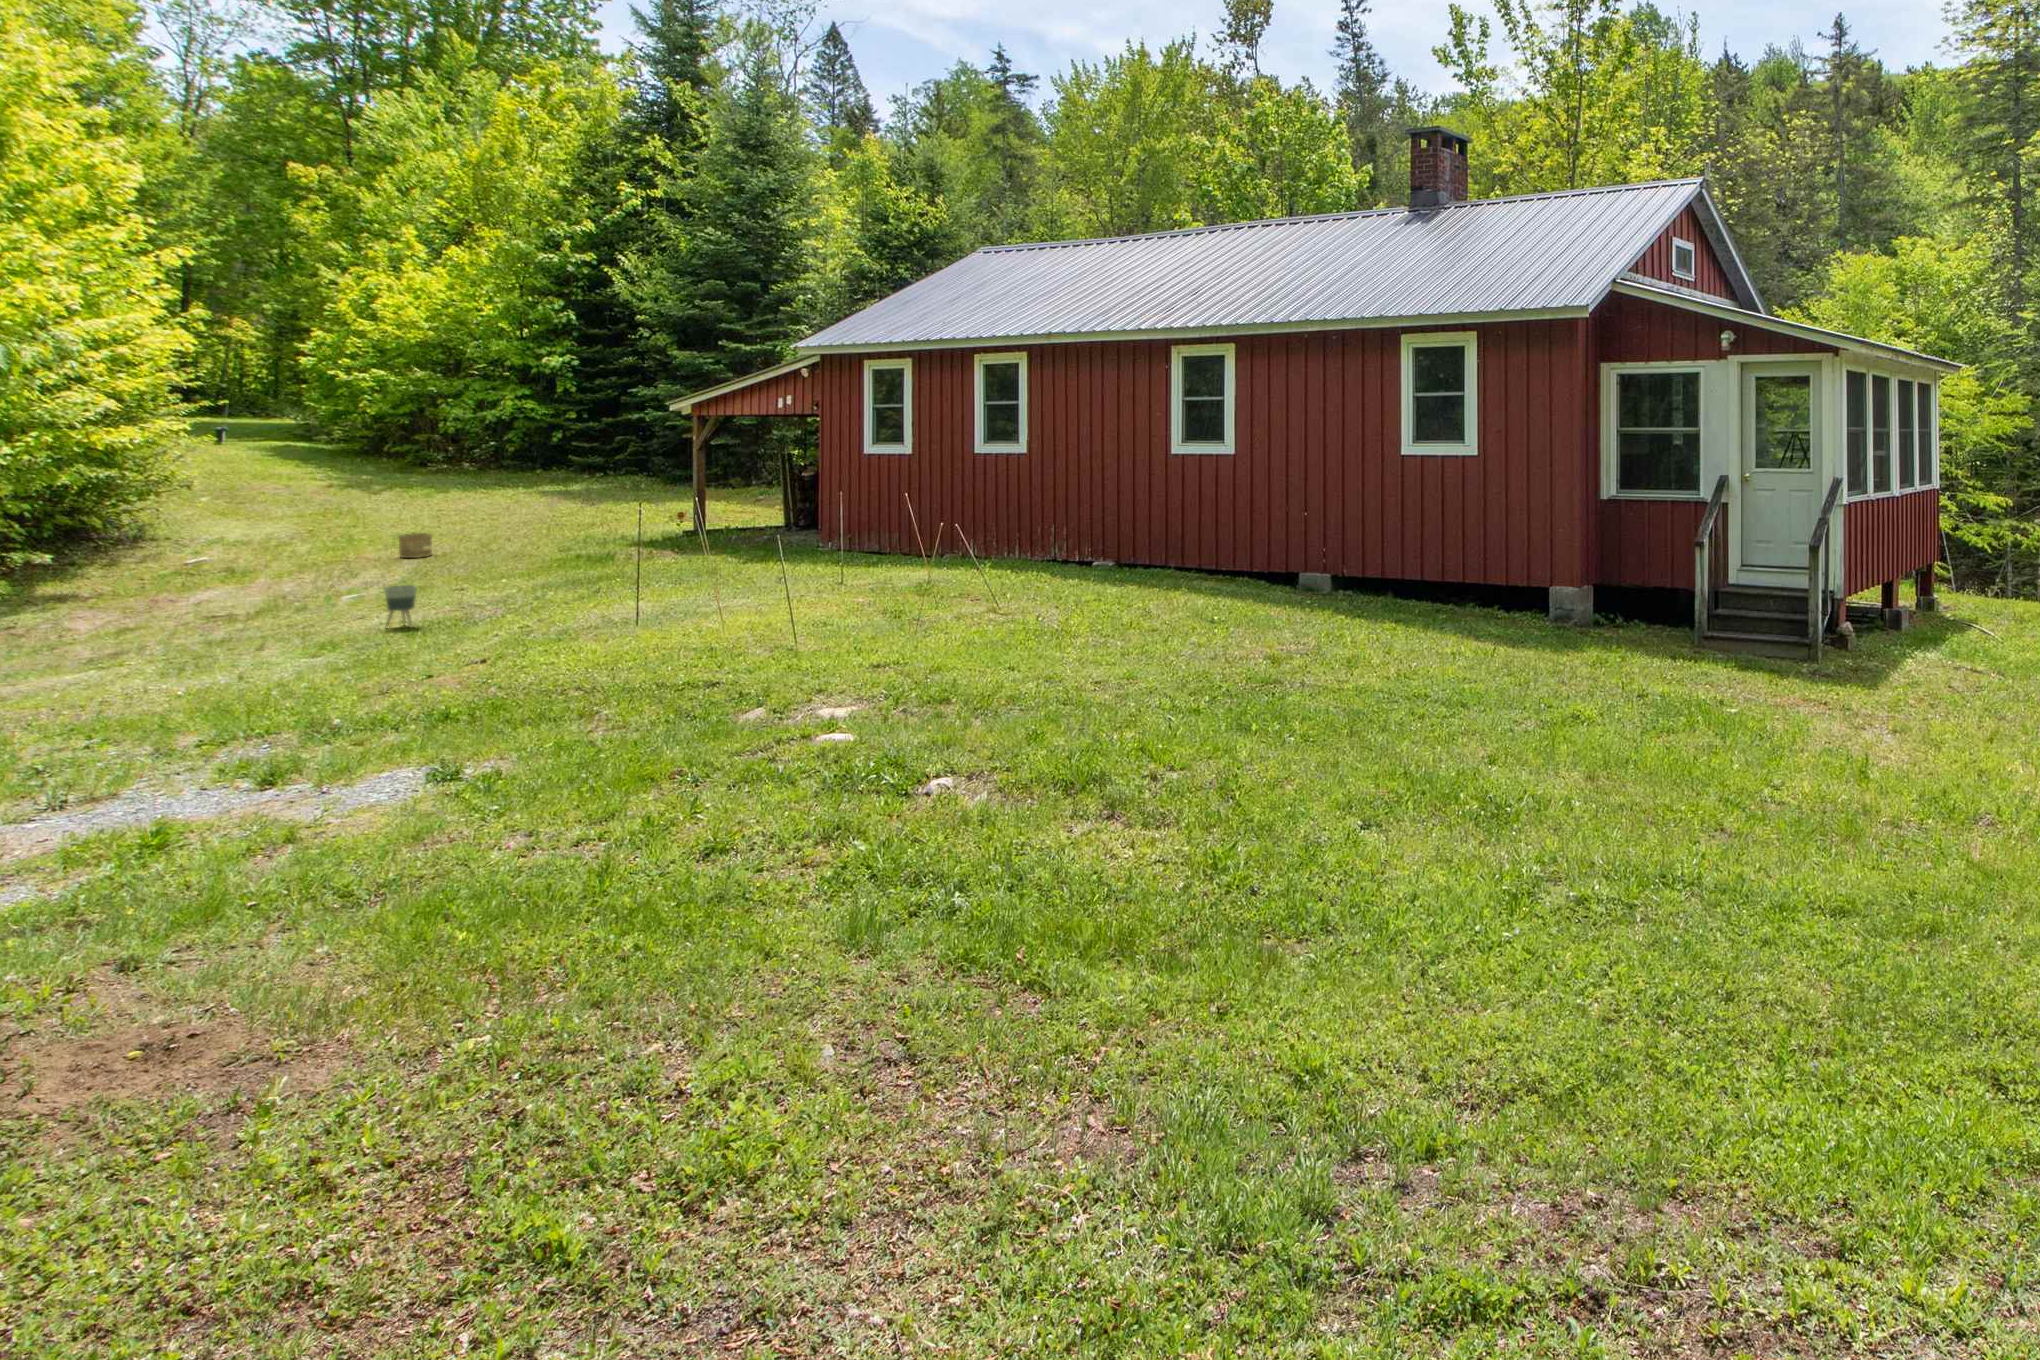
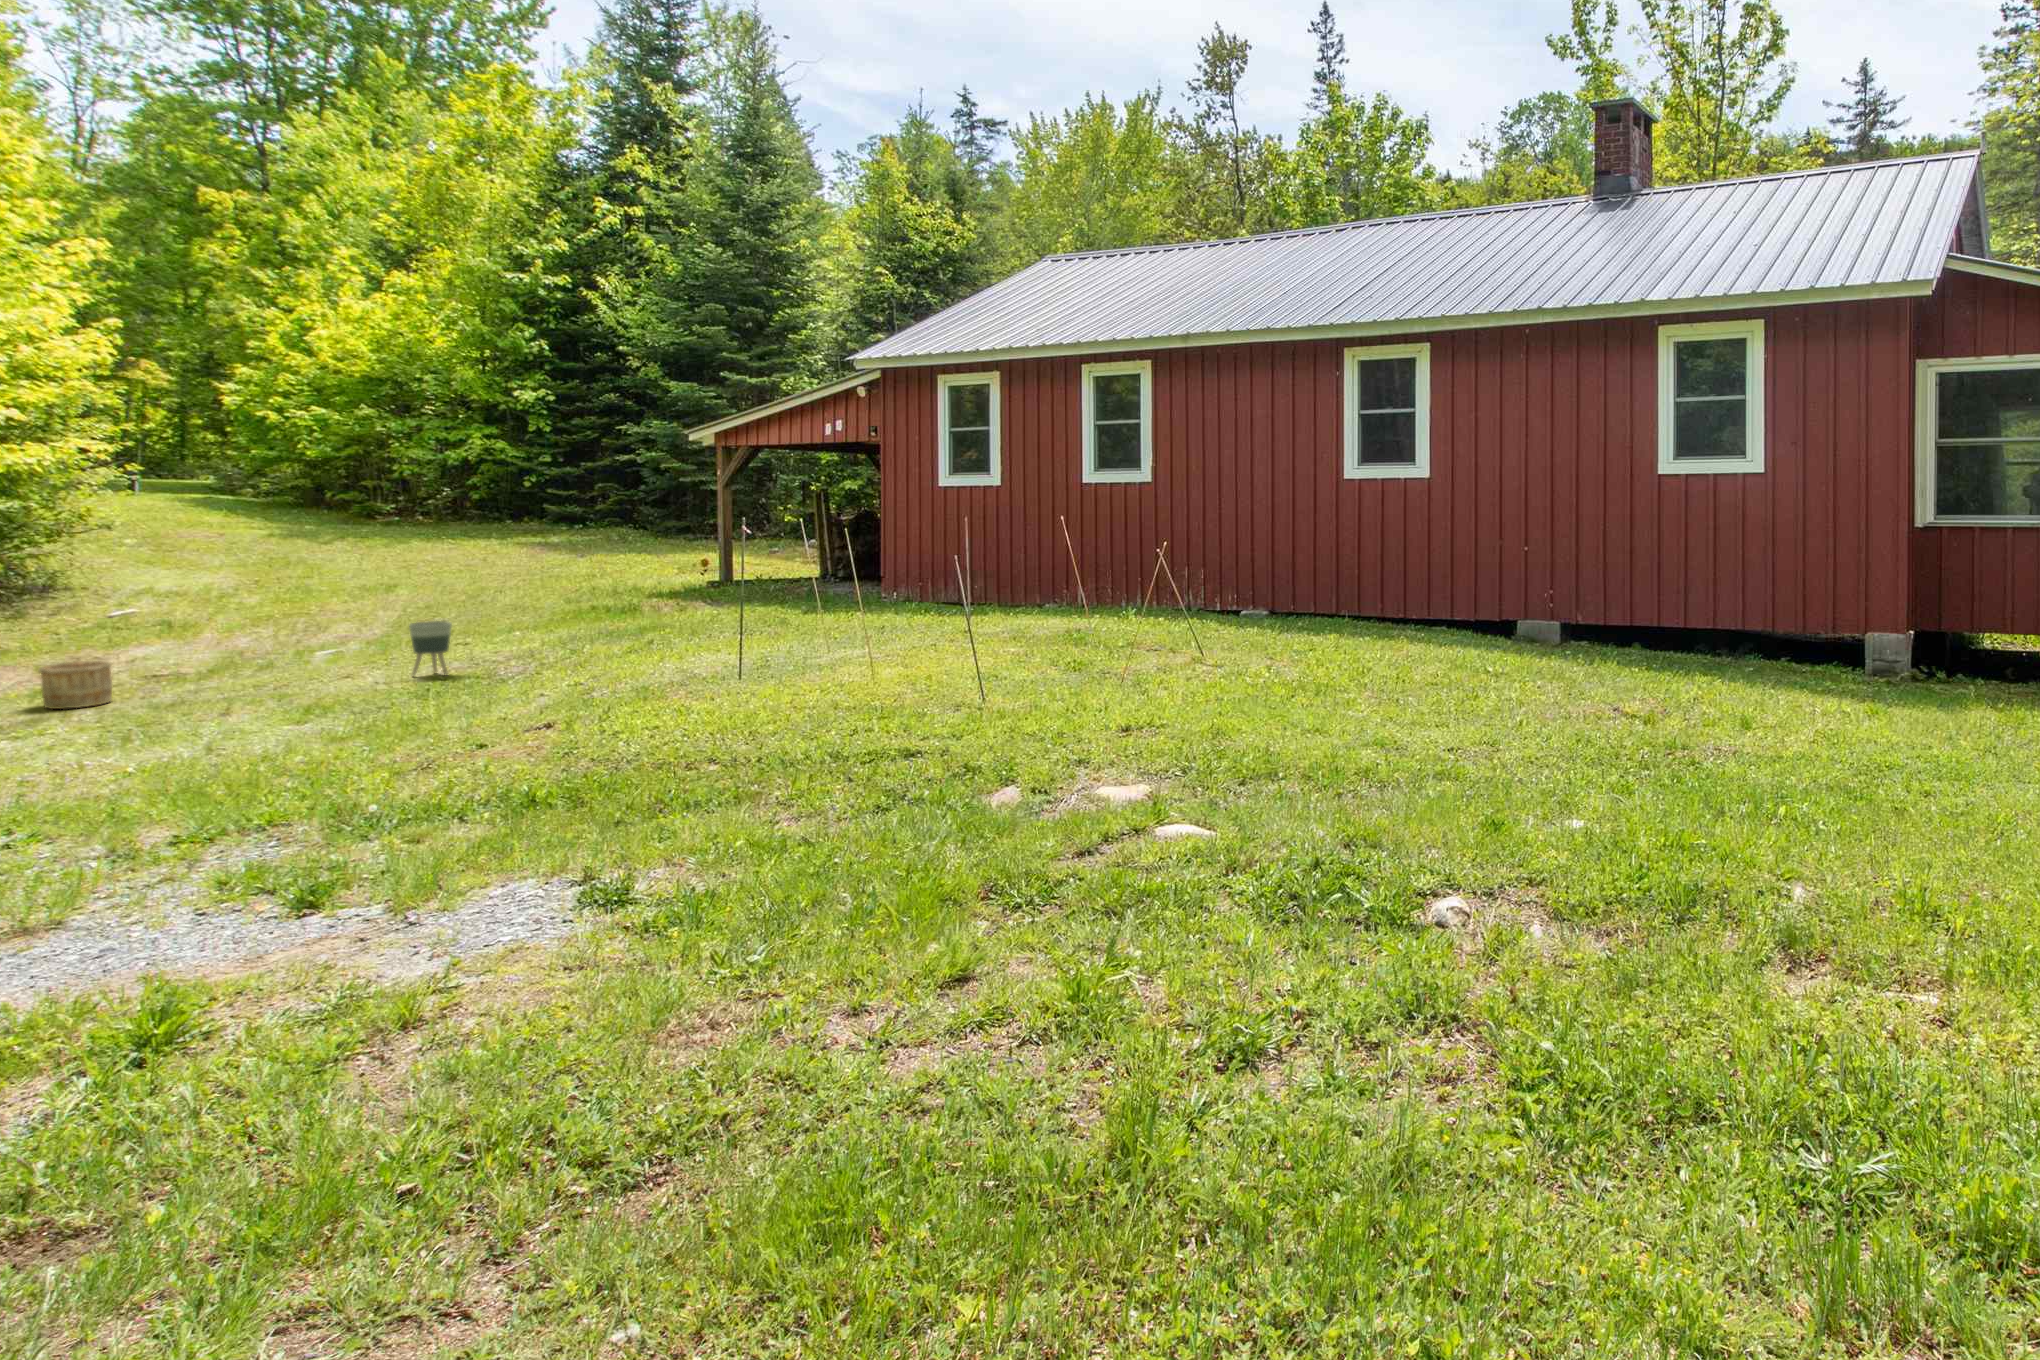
wooden bucket: present [399,533,432,558] -> present [39,661,112,709]

